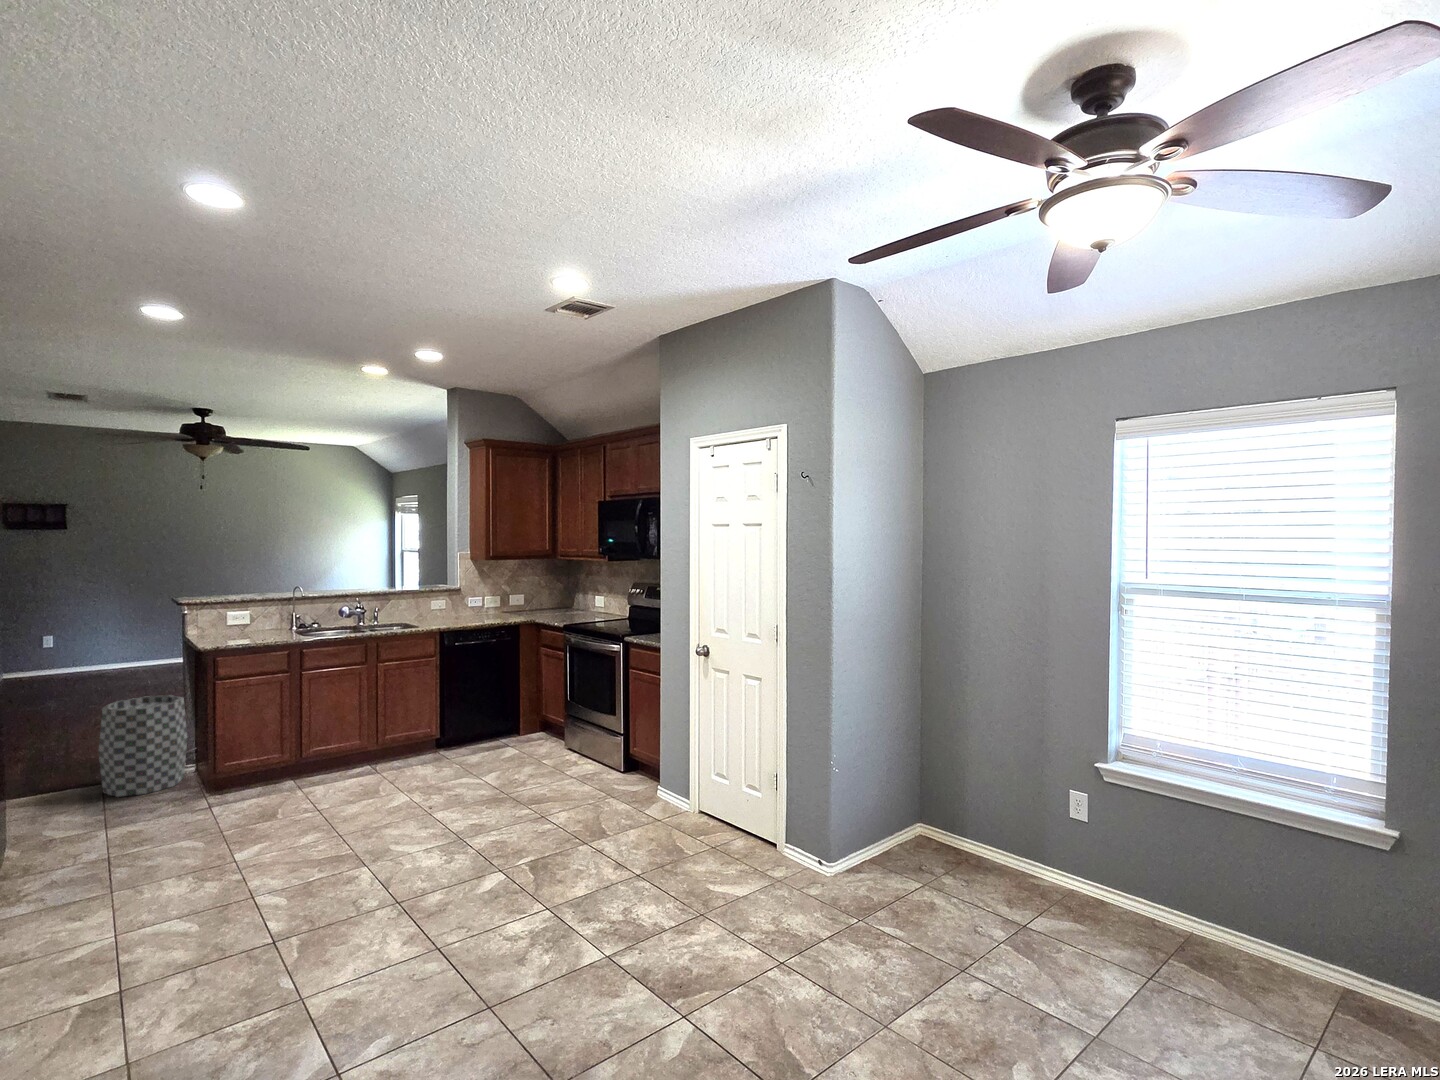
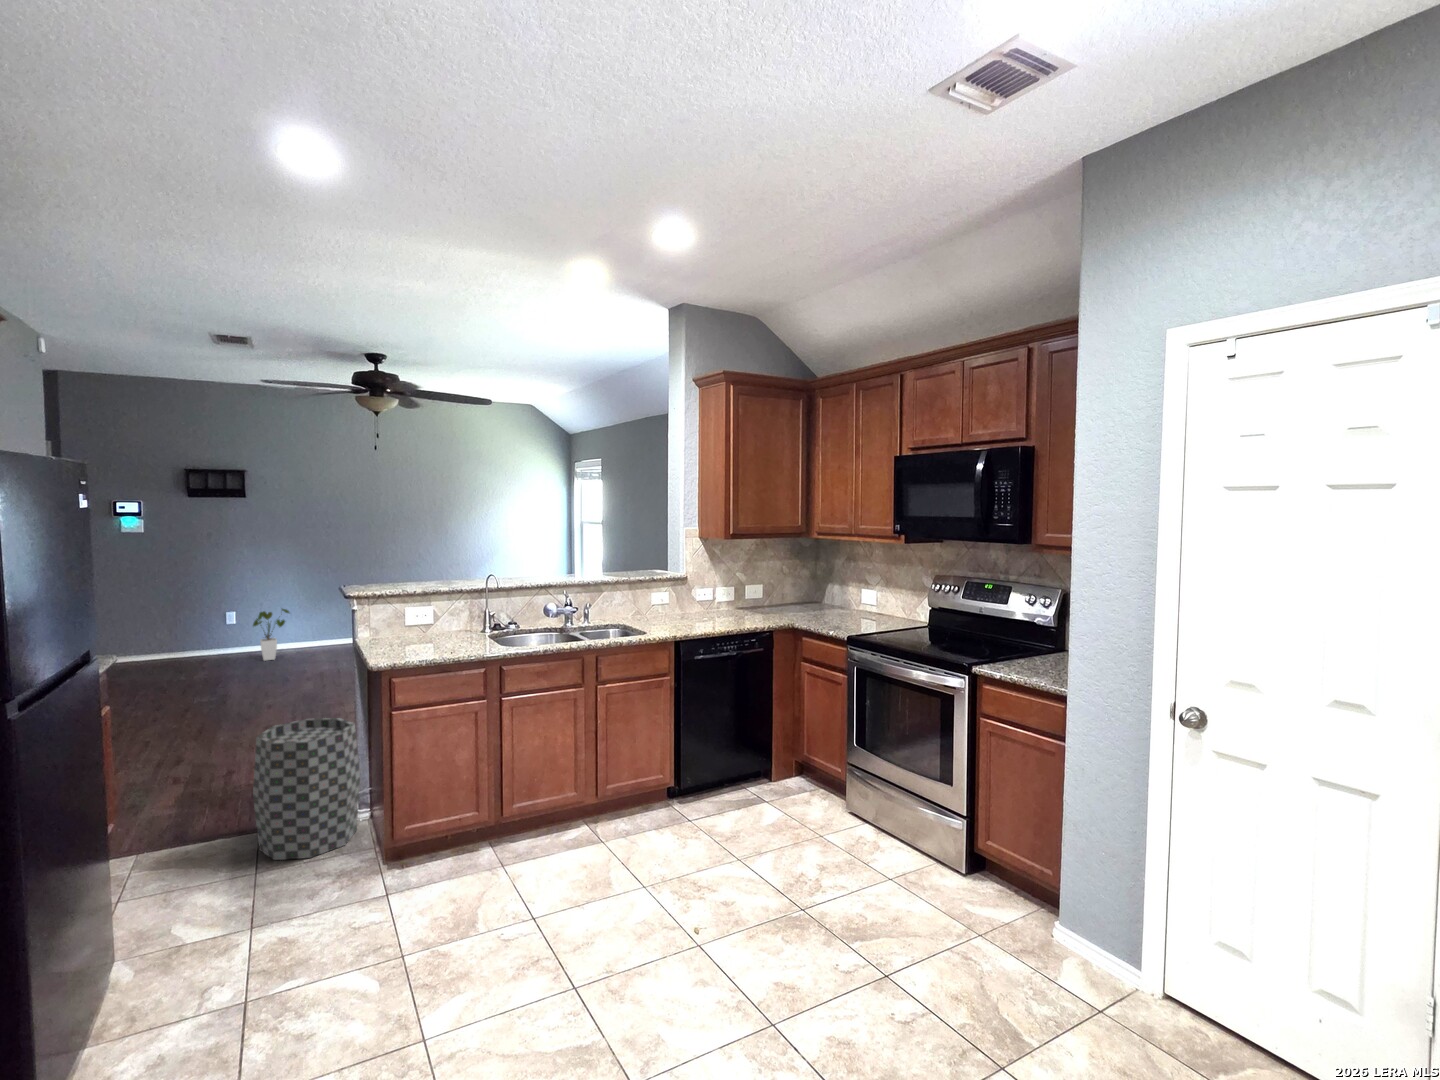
house plant: none [71,630,111,679] -> present [253,609,289,661]

